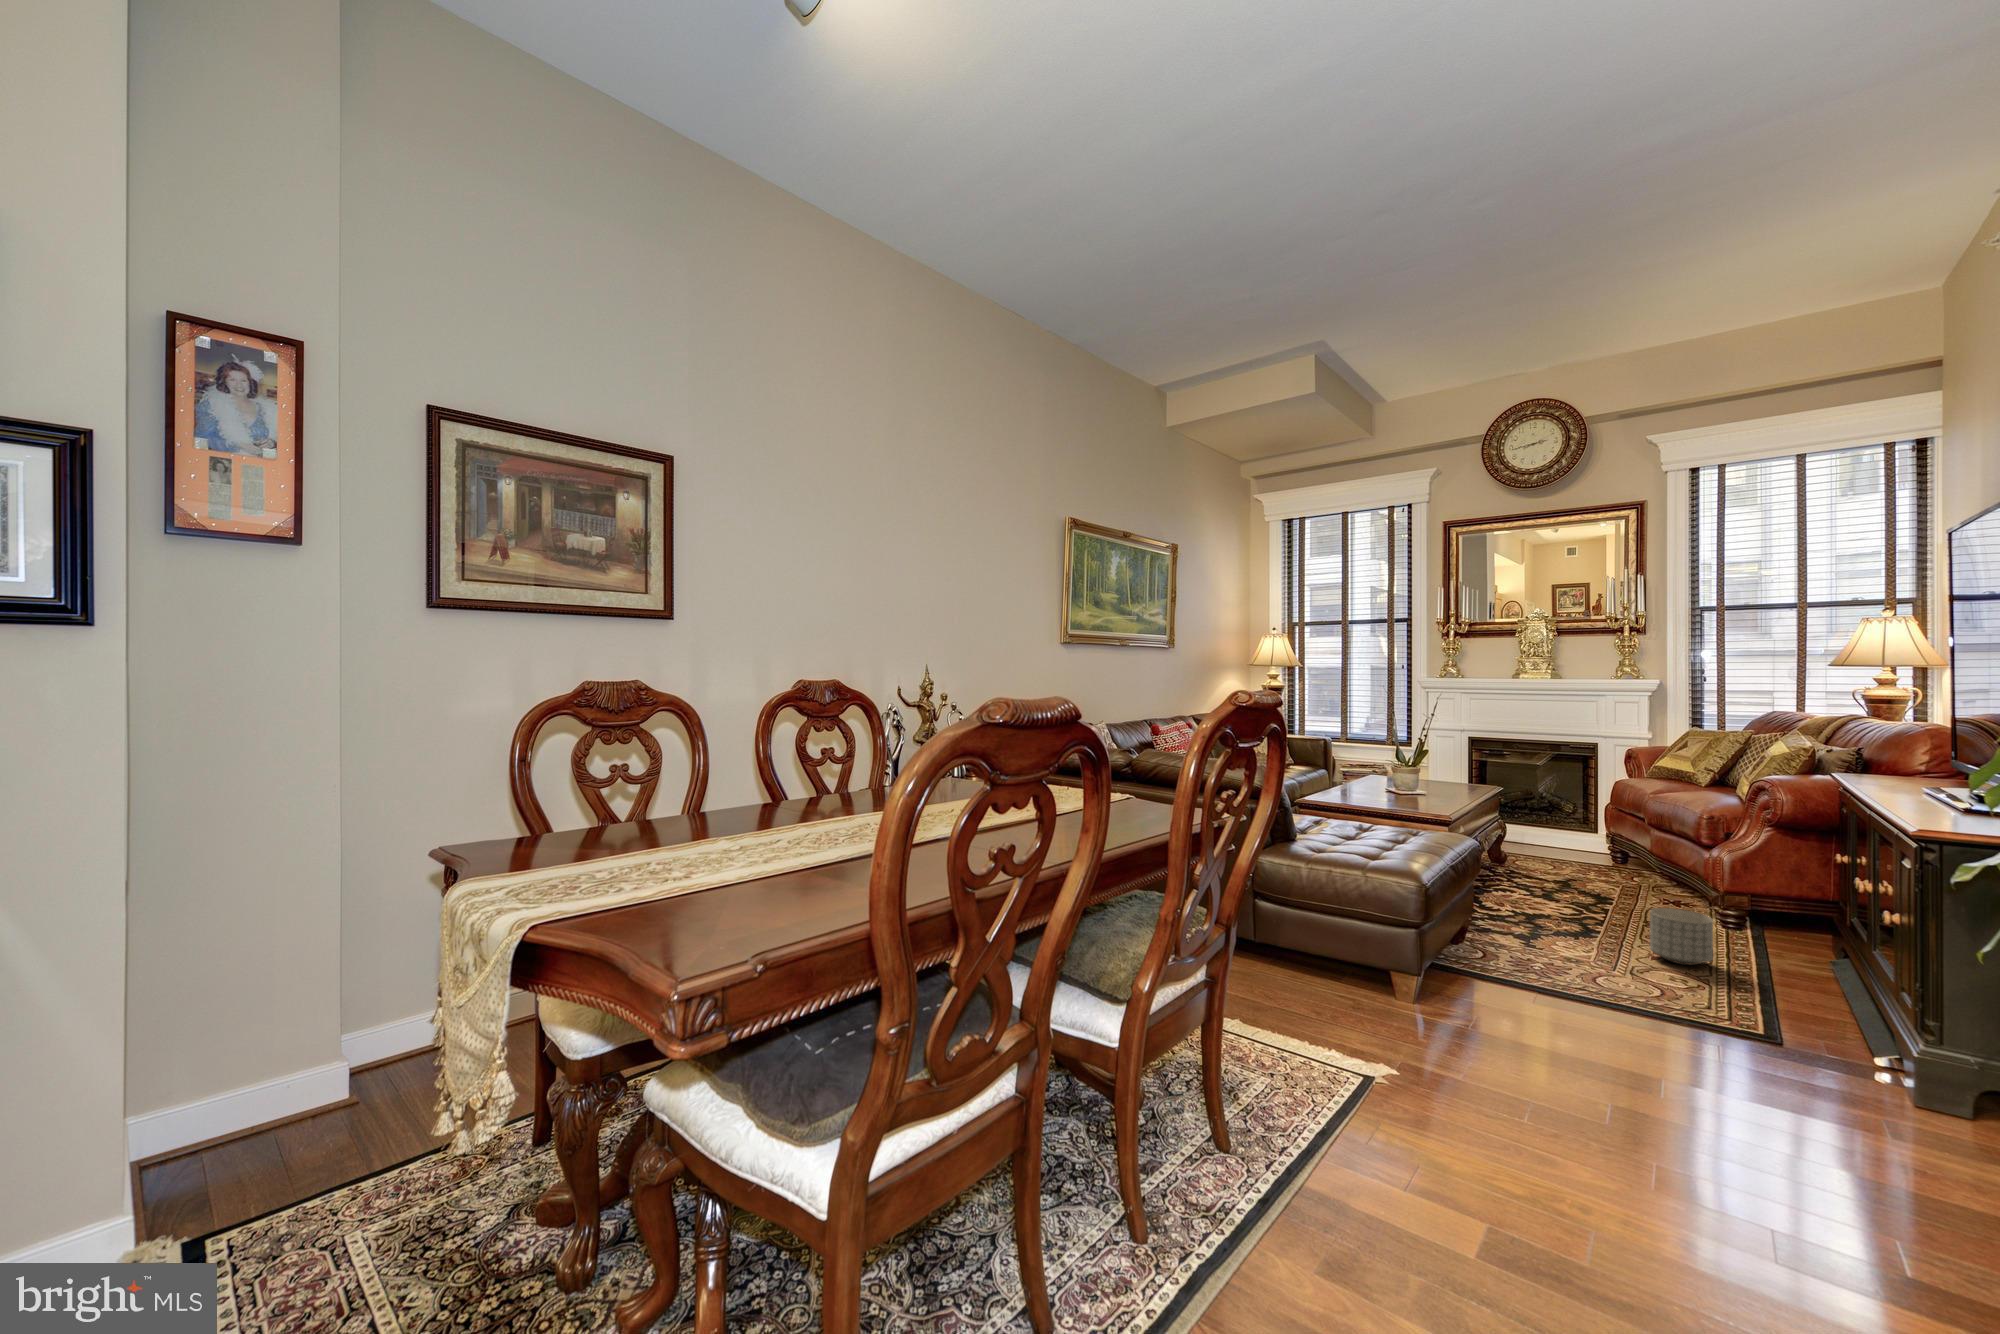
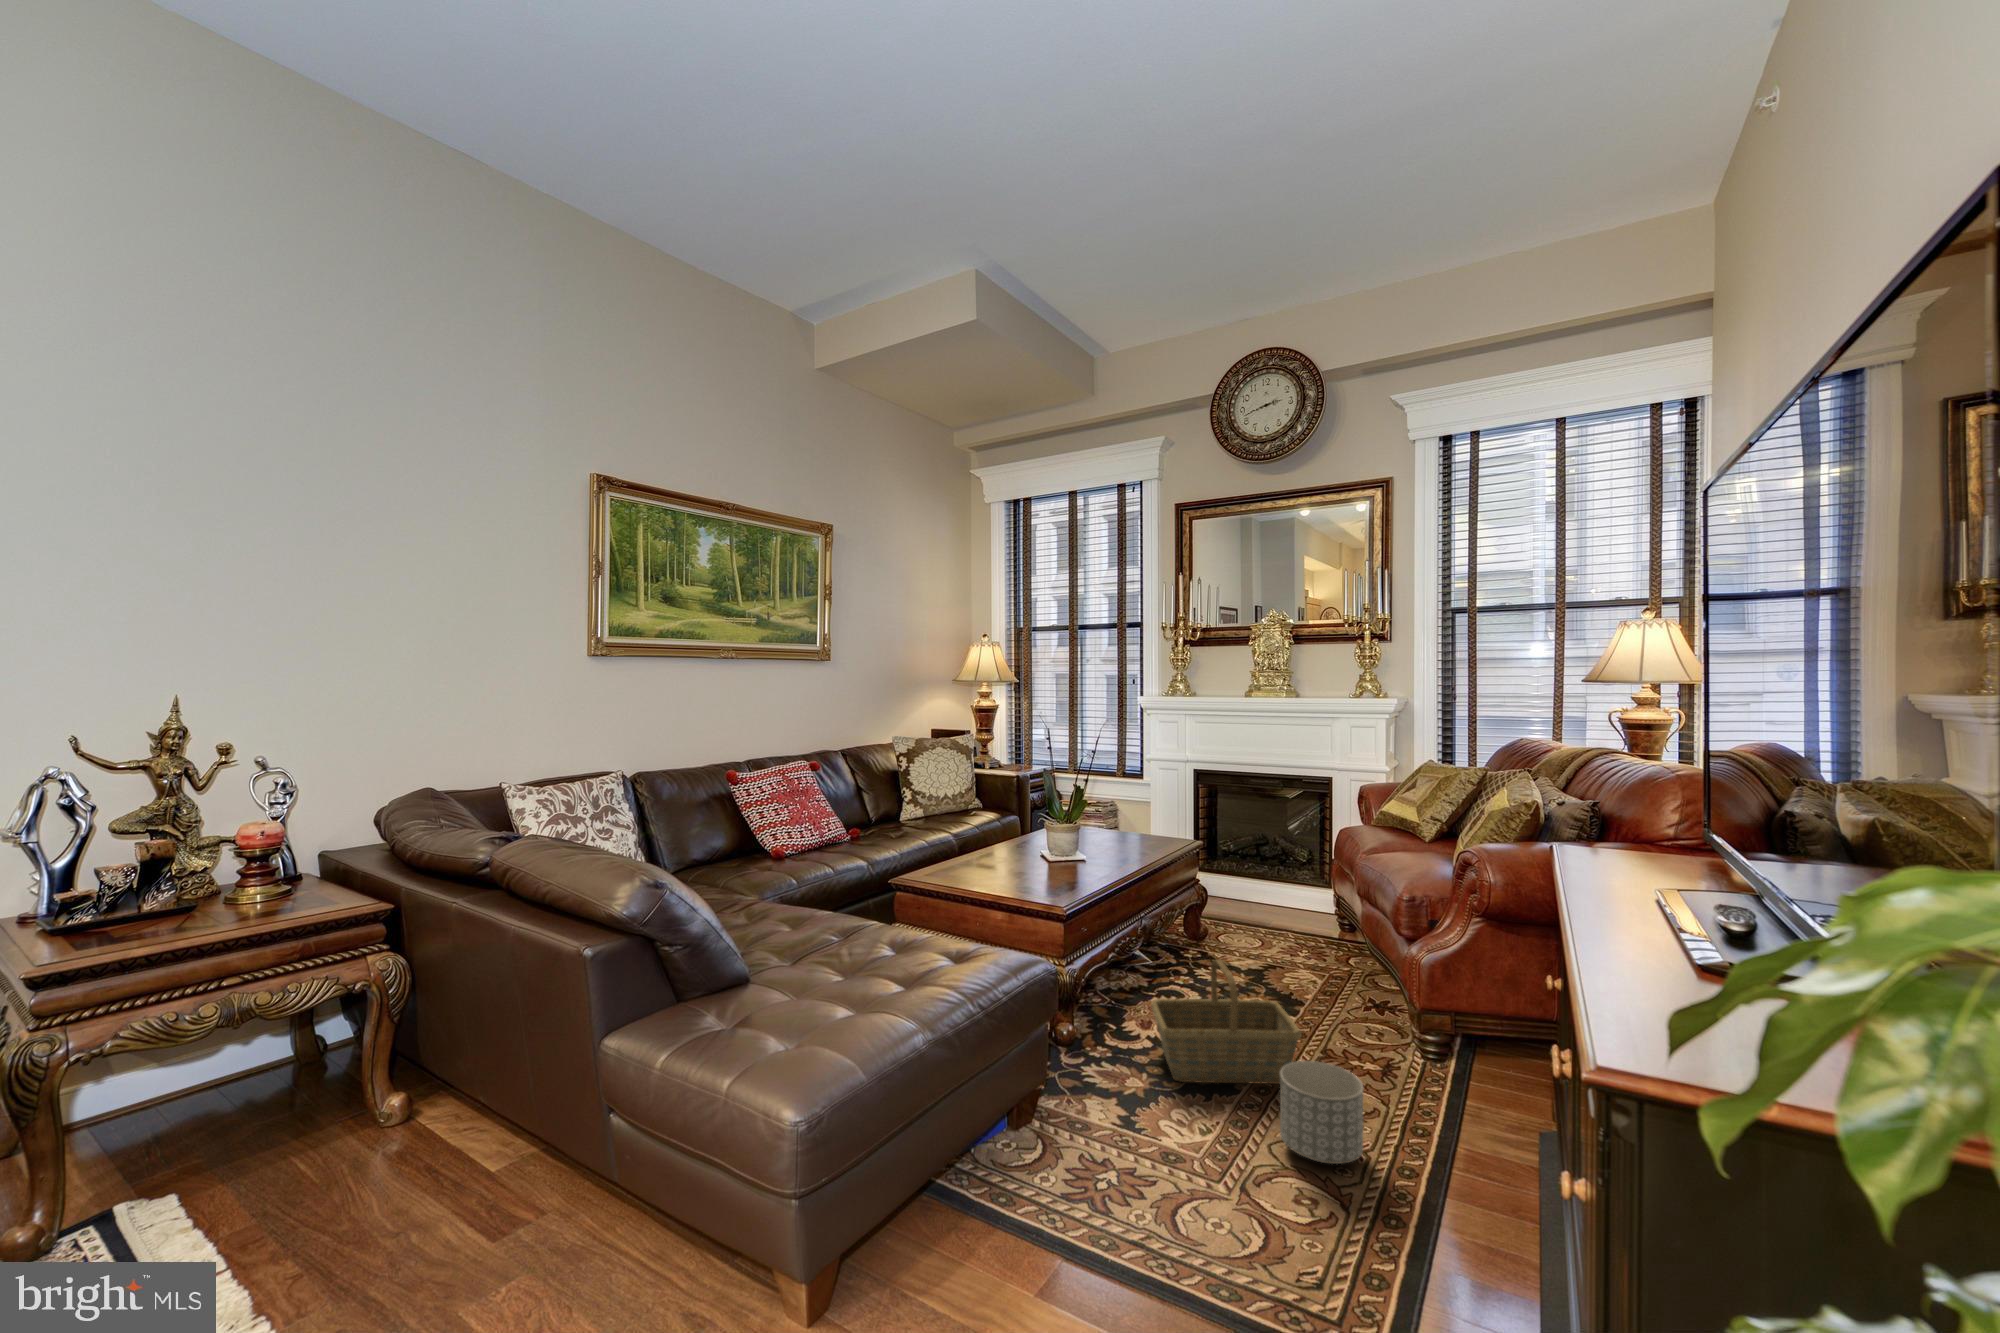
basket: none [1522,855,1645,933] -> present [1151,960,1302,1084]

